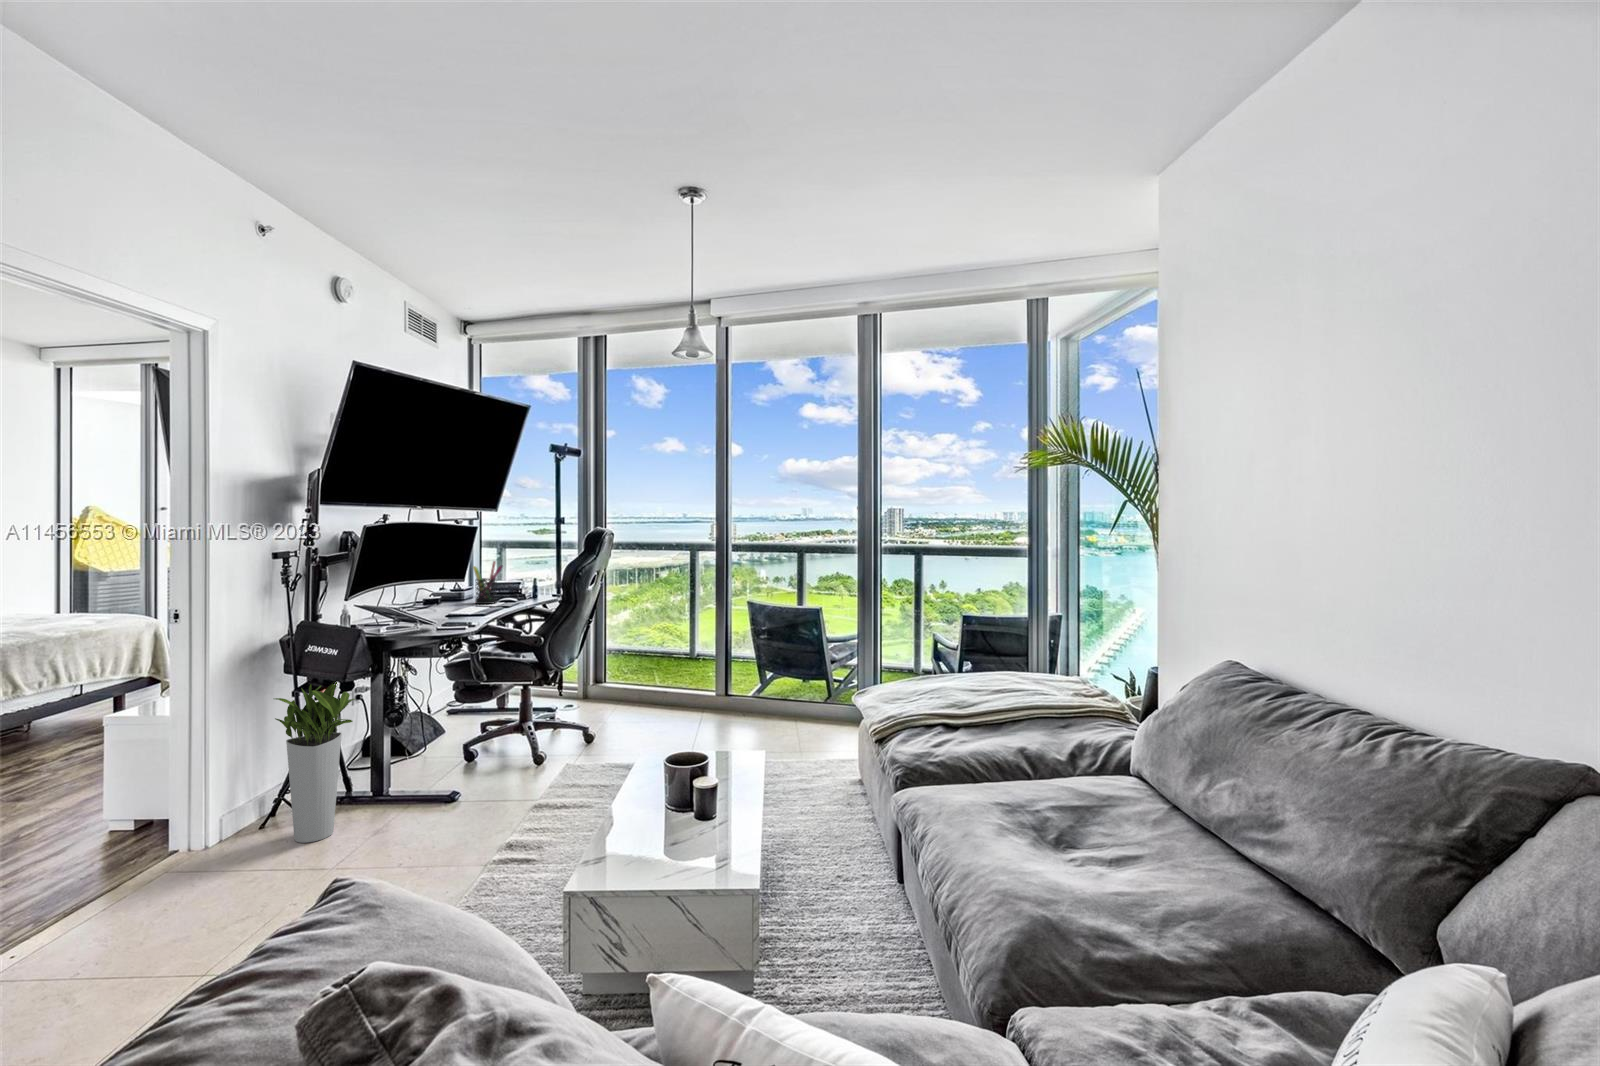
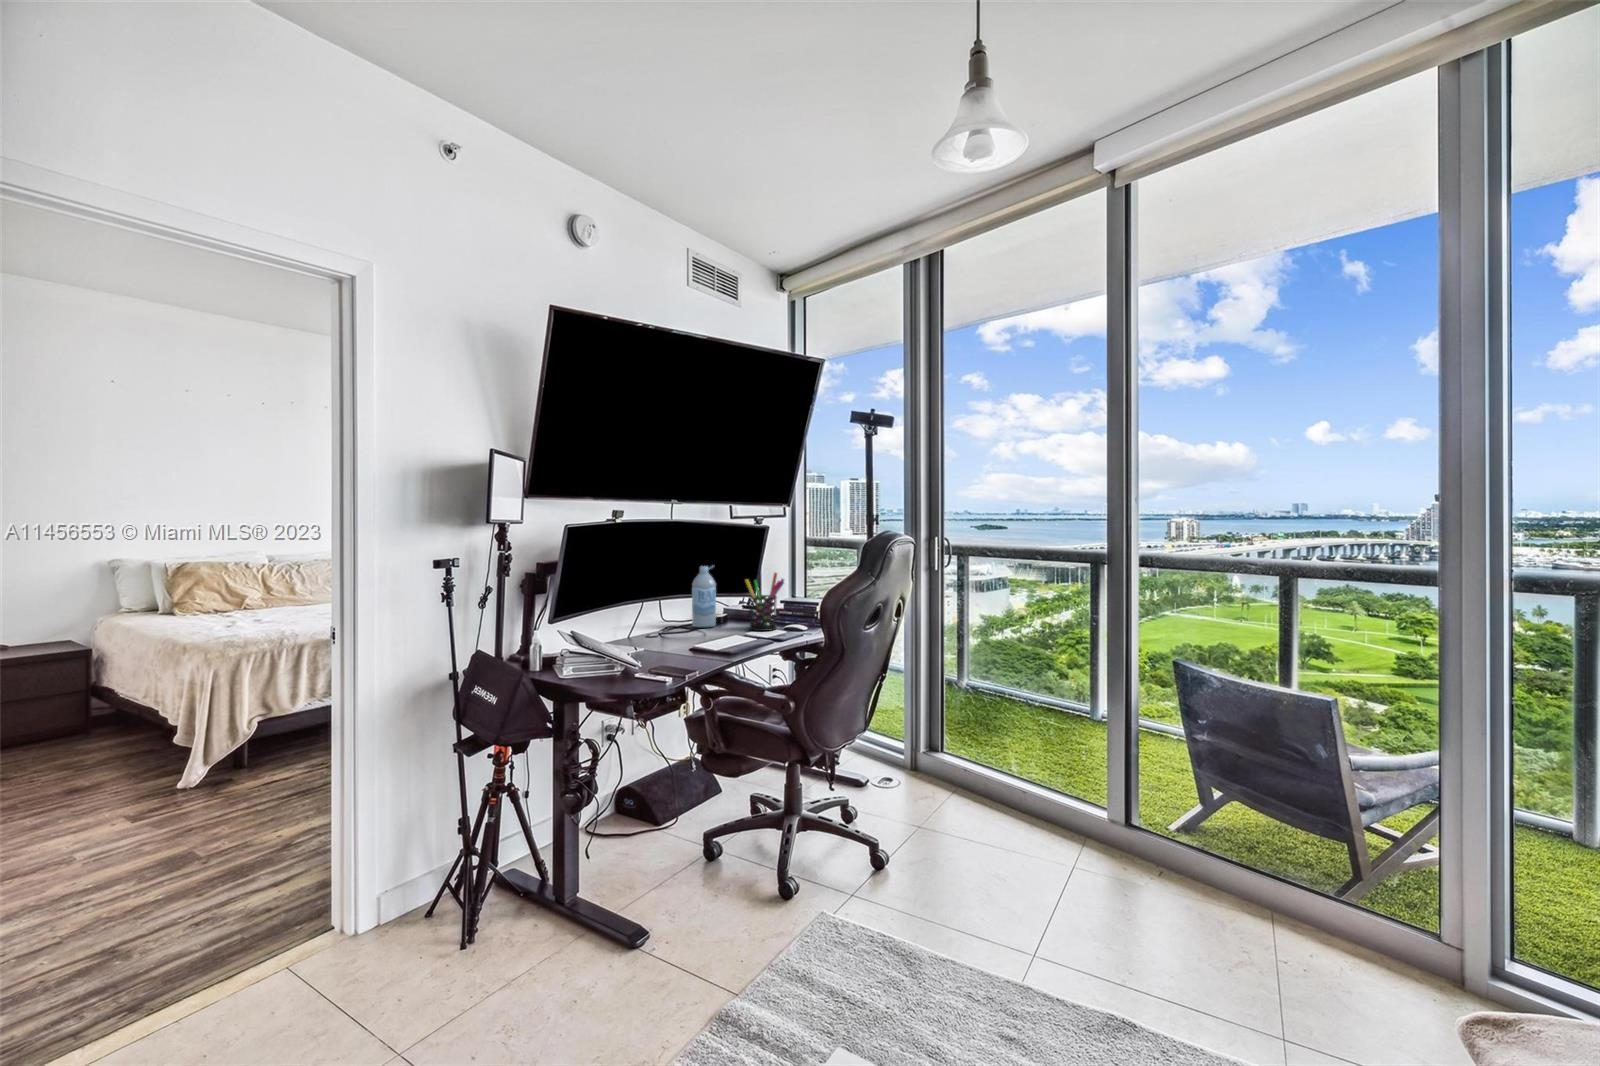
water bottle: none [421,557,443,606] -> present [692,566,716,627]
planter: present [275,682,355,843] -> none [388,738,510,974]

